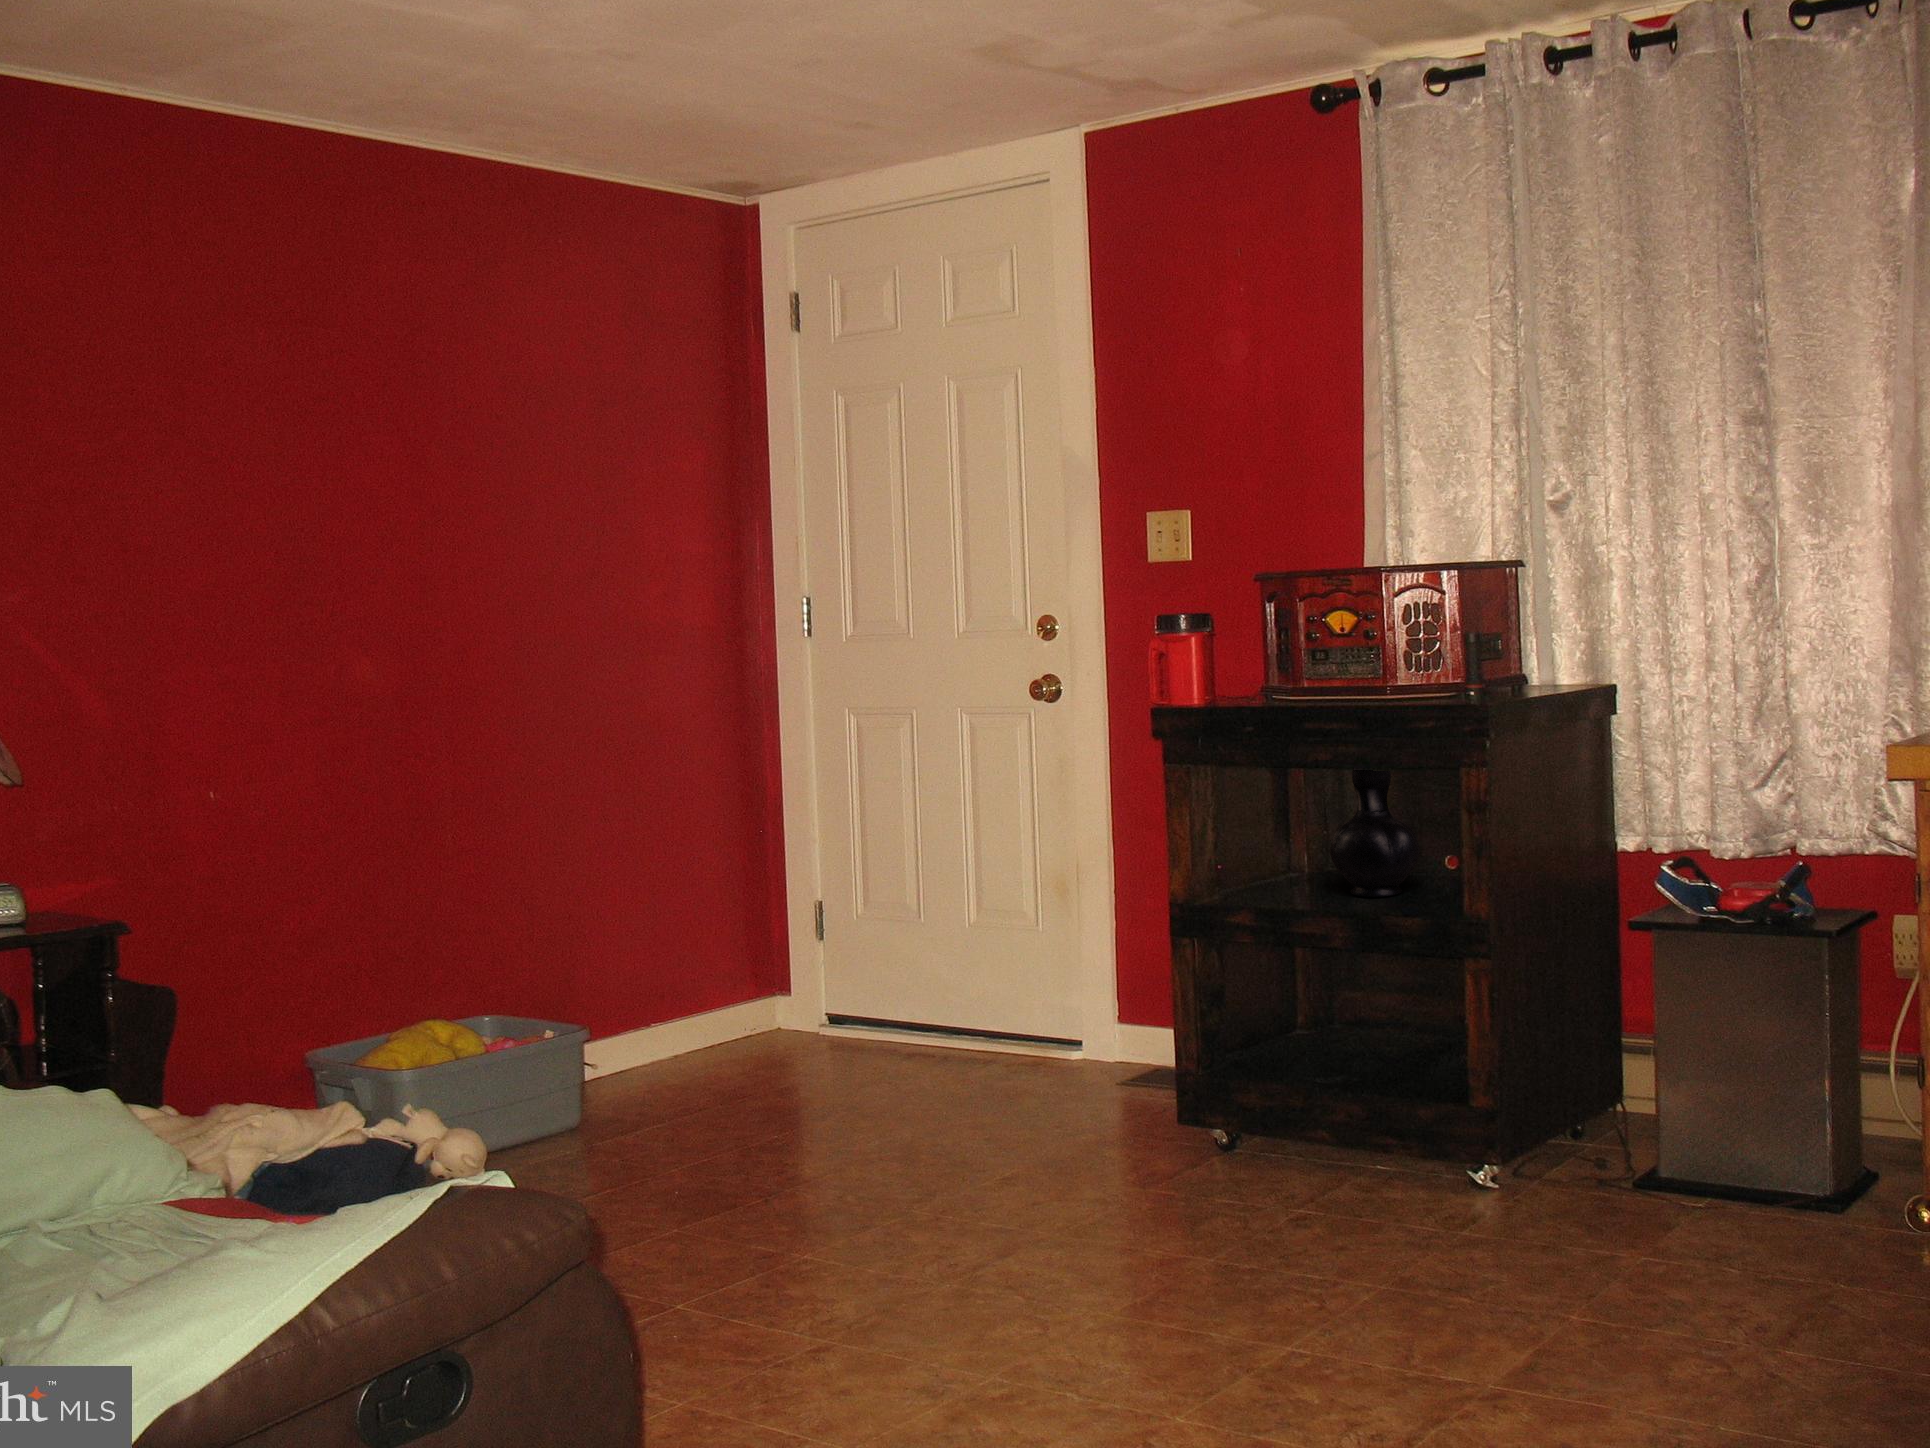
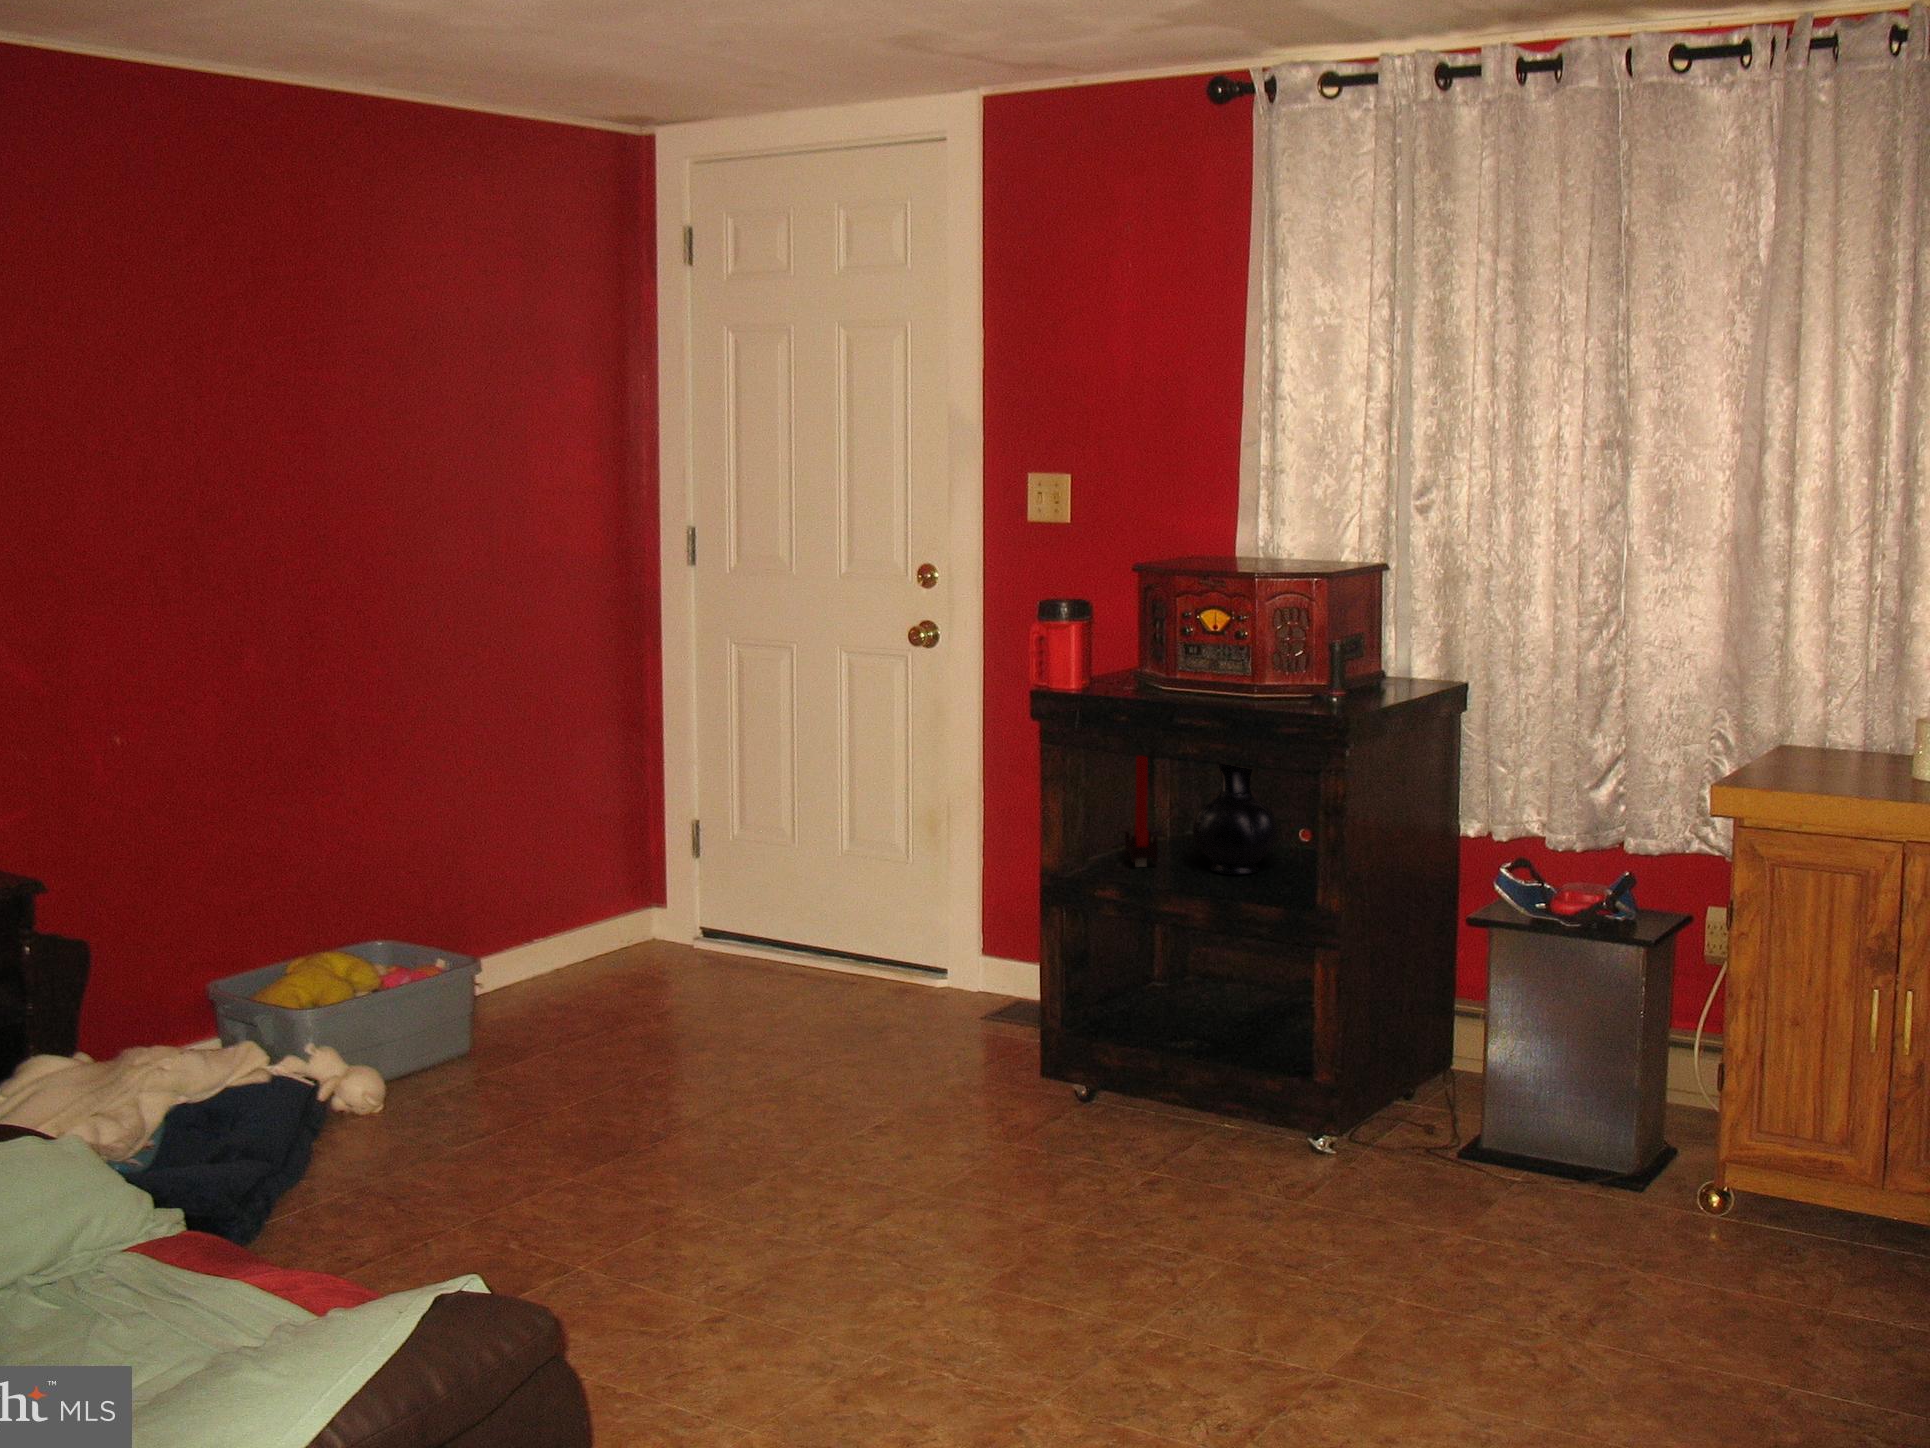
candle: none [1260,758,1295,894] -> present [1125,756,1158,867]

